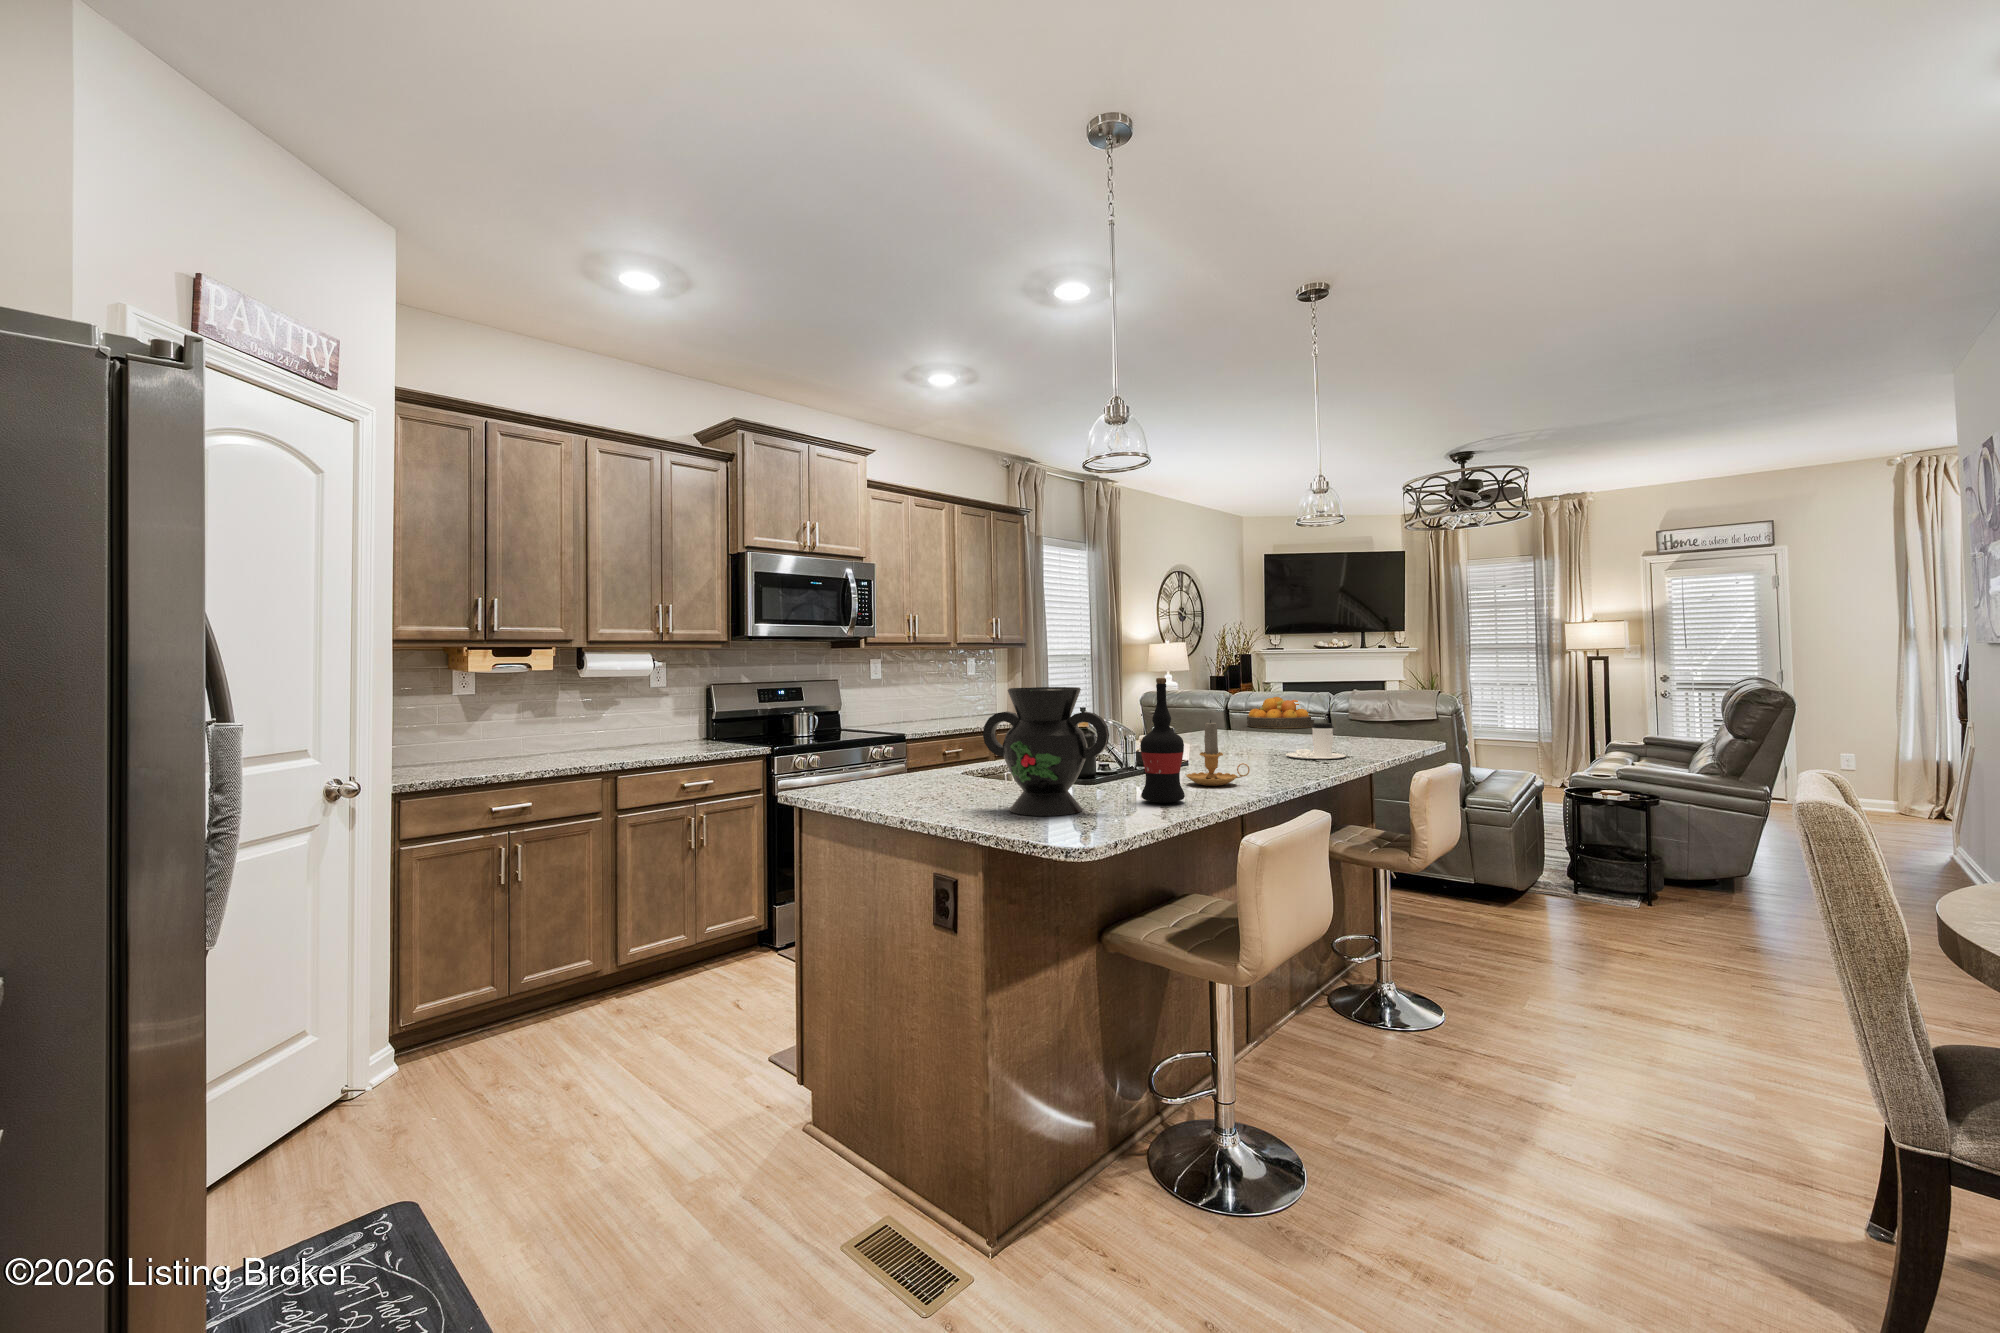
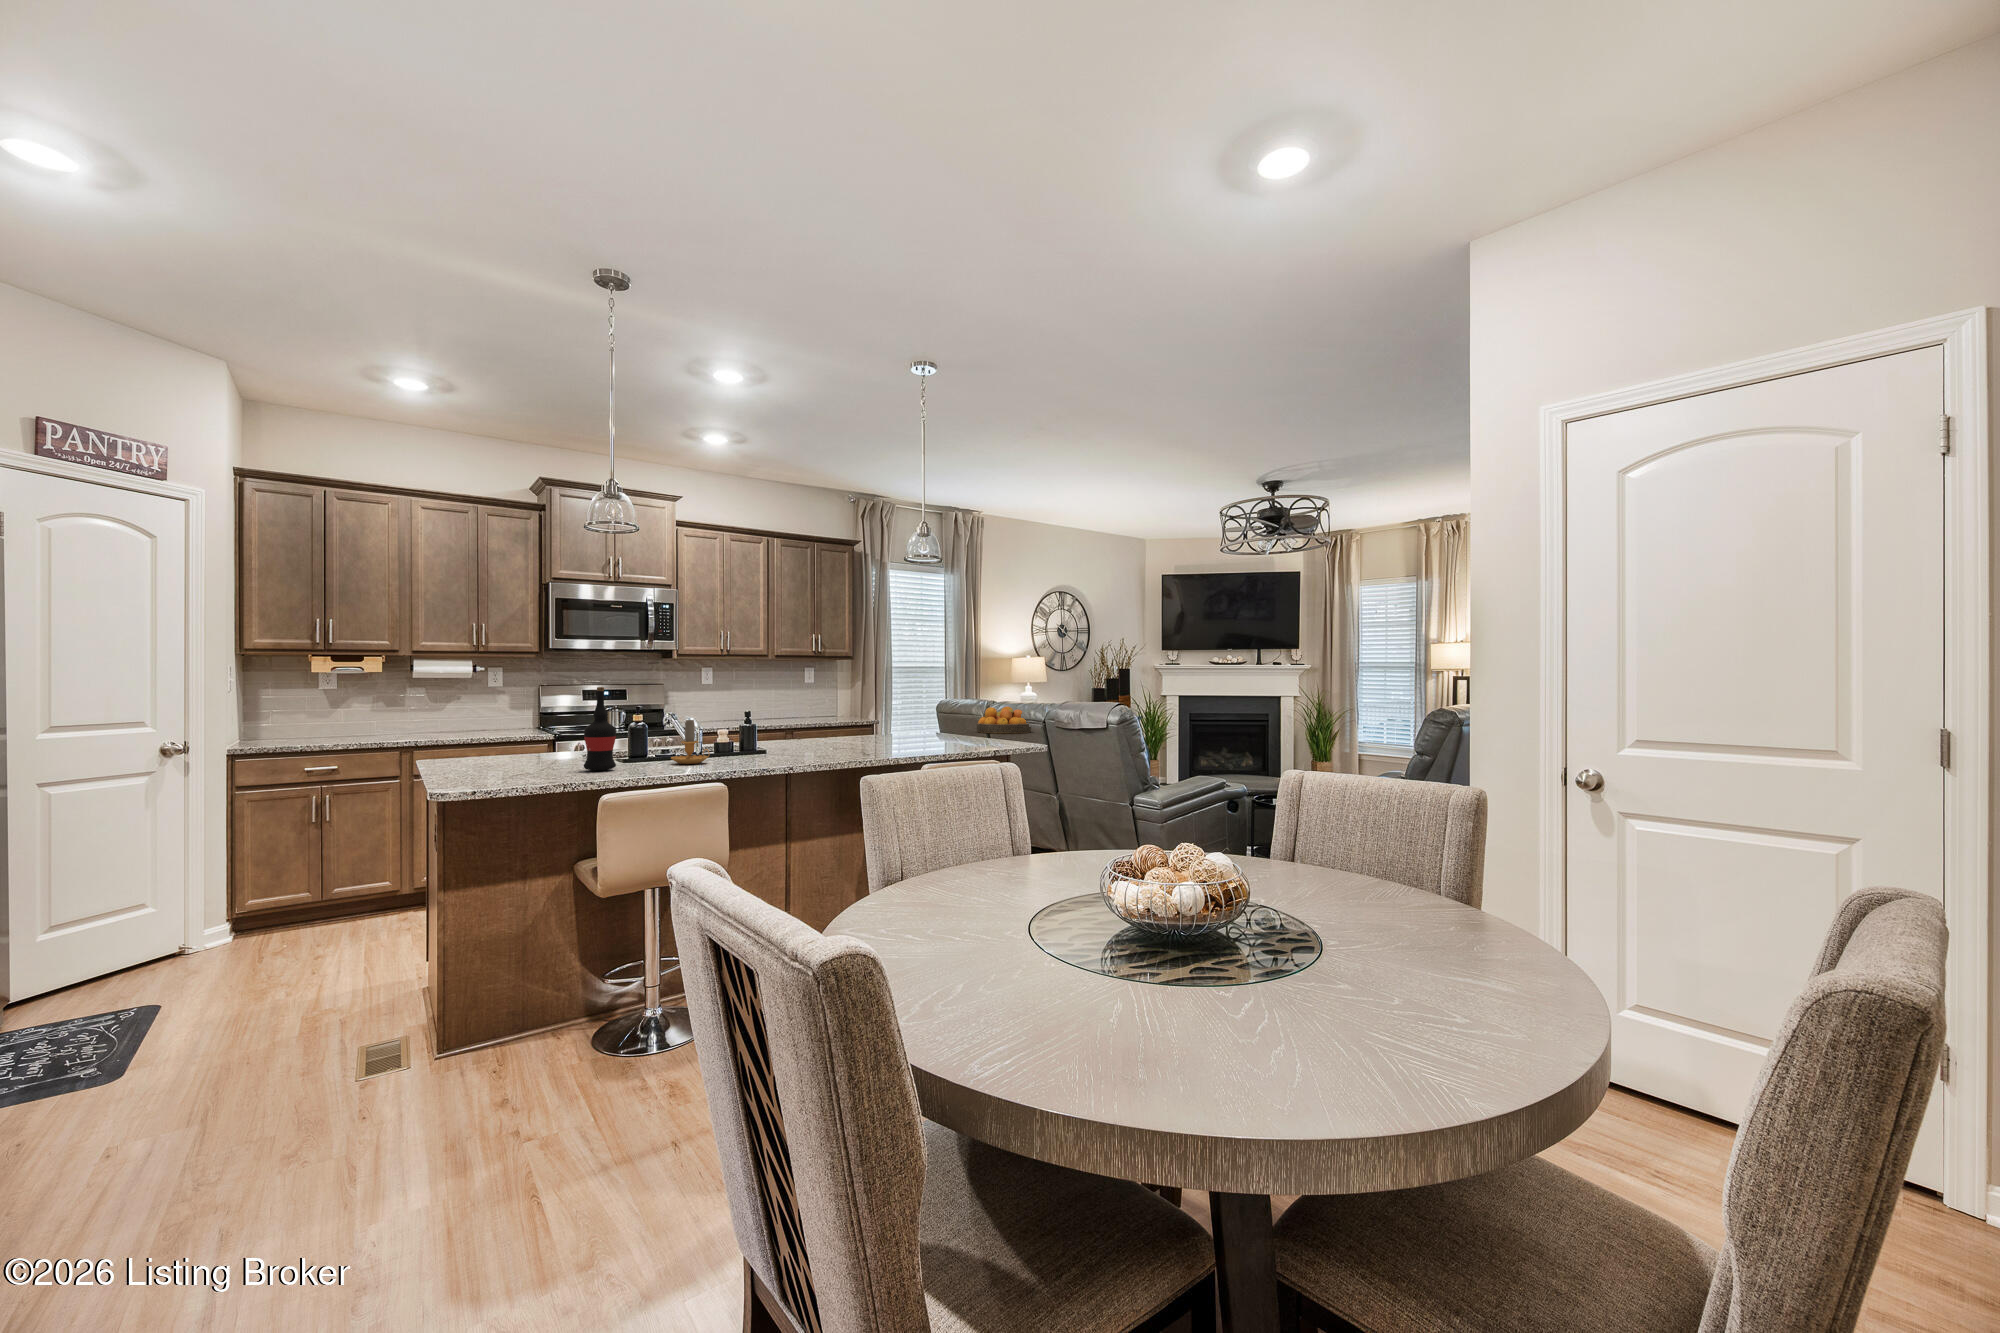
decorative vase: present [983,687,1109,816] -> none [479,692,543,774]
coffee cup: present [1286,723,1346,759] -> none [849,725,893,753]

